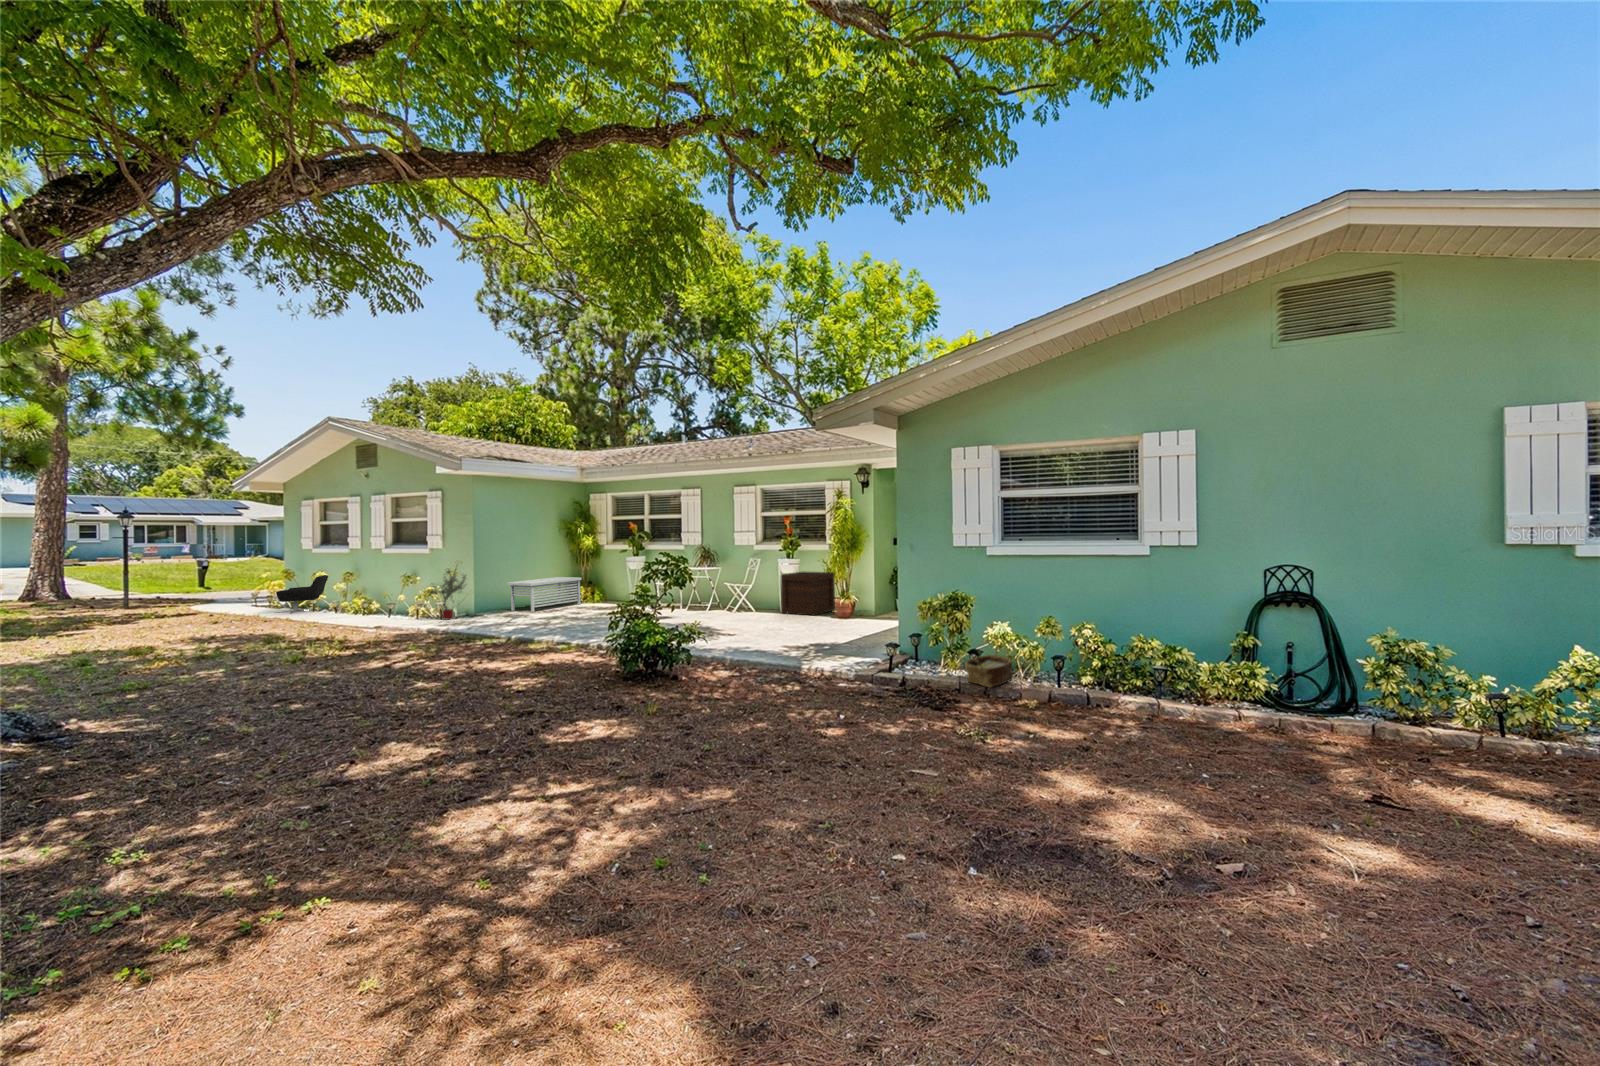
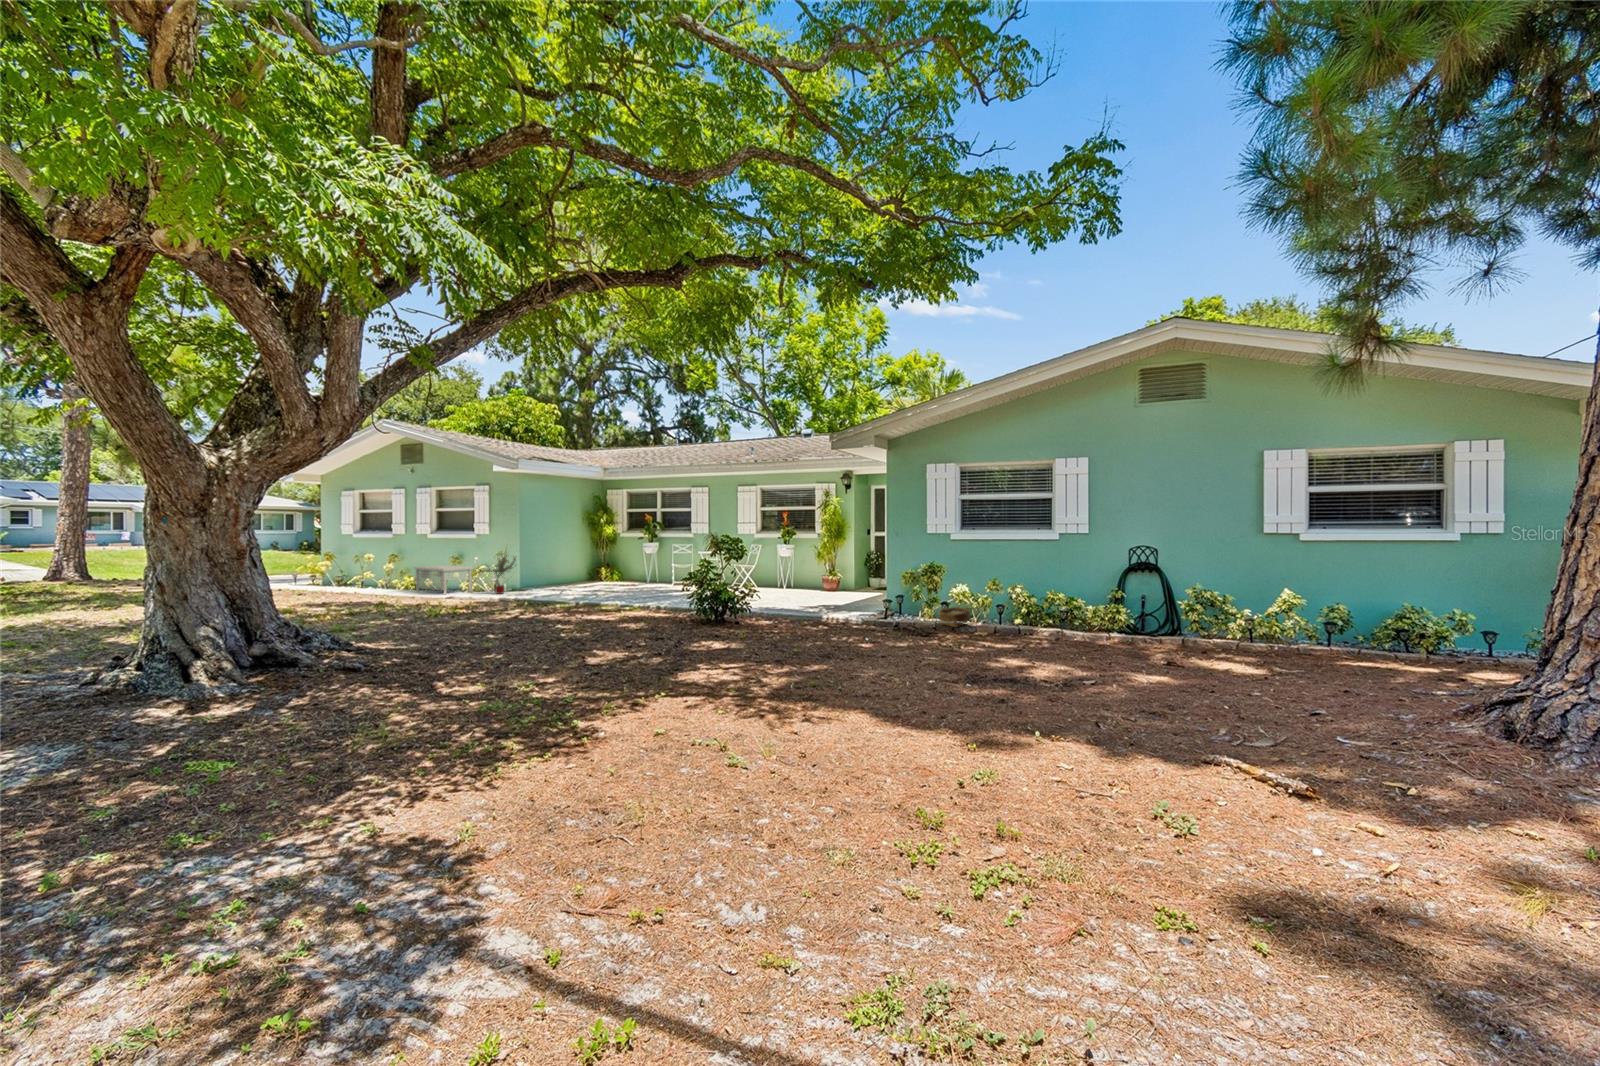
wooden crate: present [781,572,835,615] -> none [780,556,823,591]
lounge chair: present [276,575,328,613] -> none [329,557,374,590]
storage bench: present [507,577,582,612] -> present [414,565,473,594]

